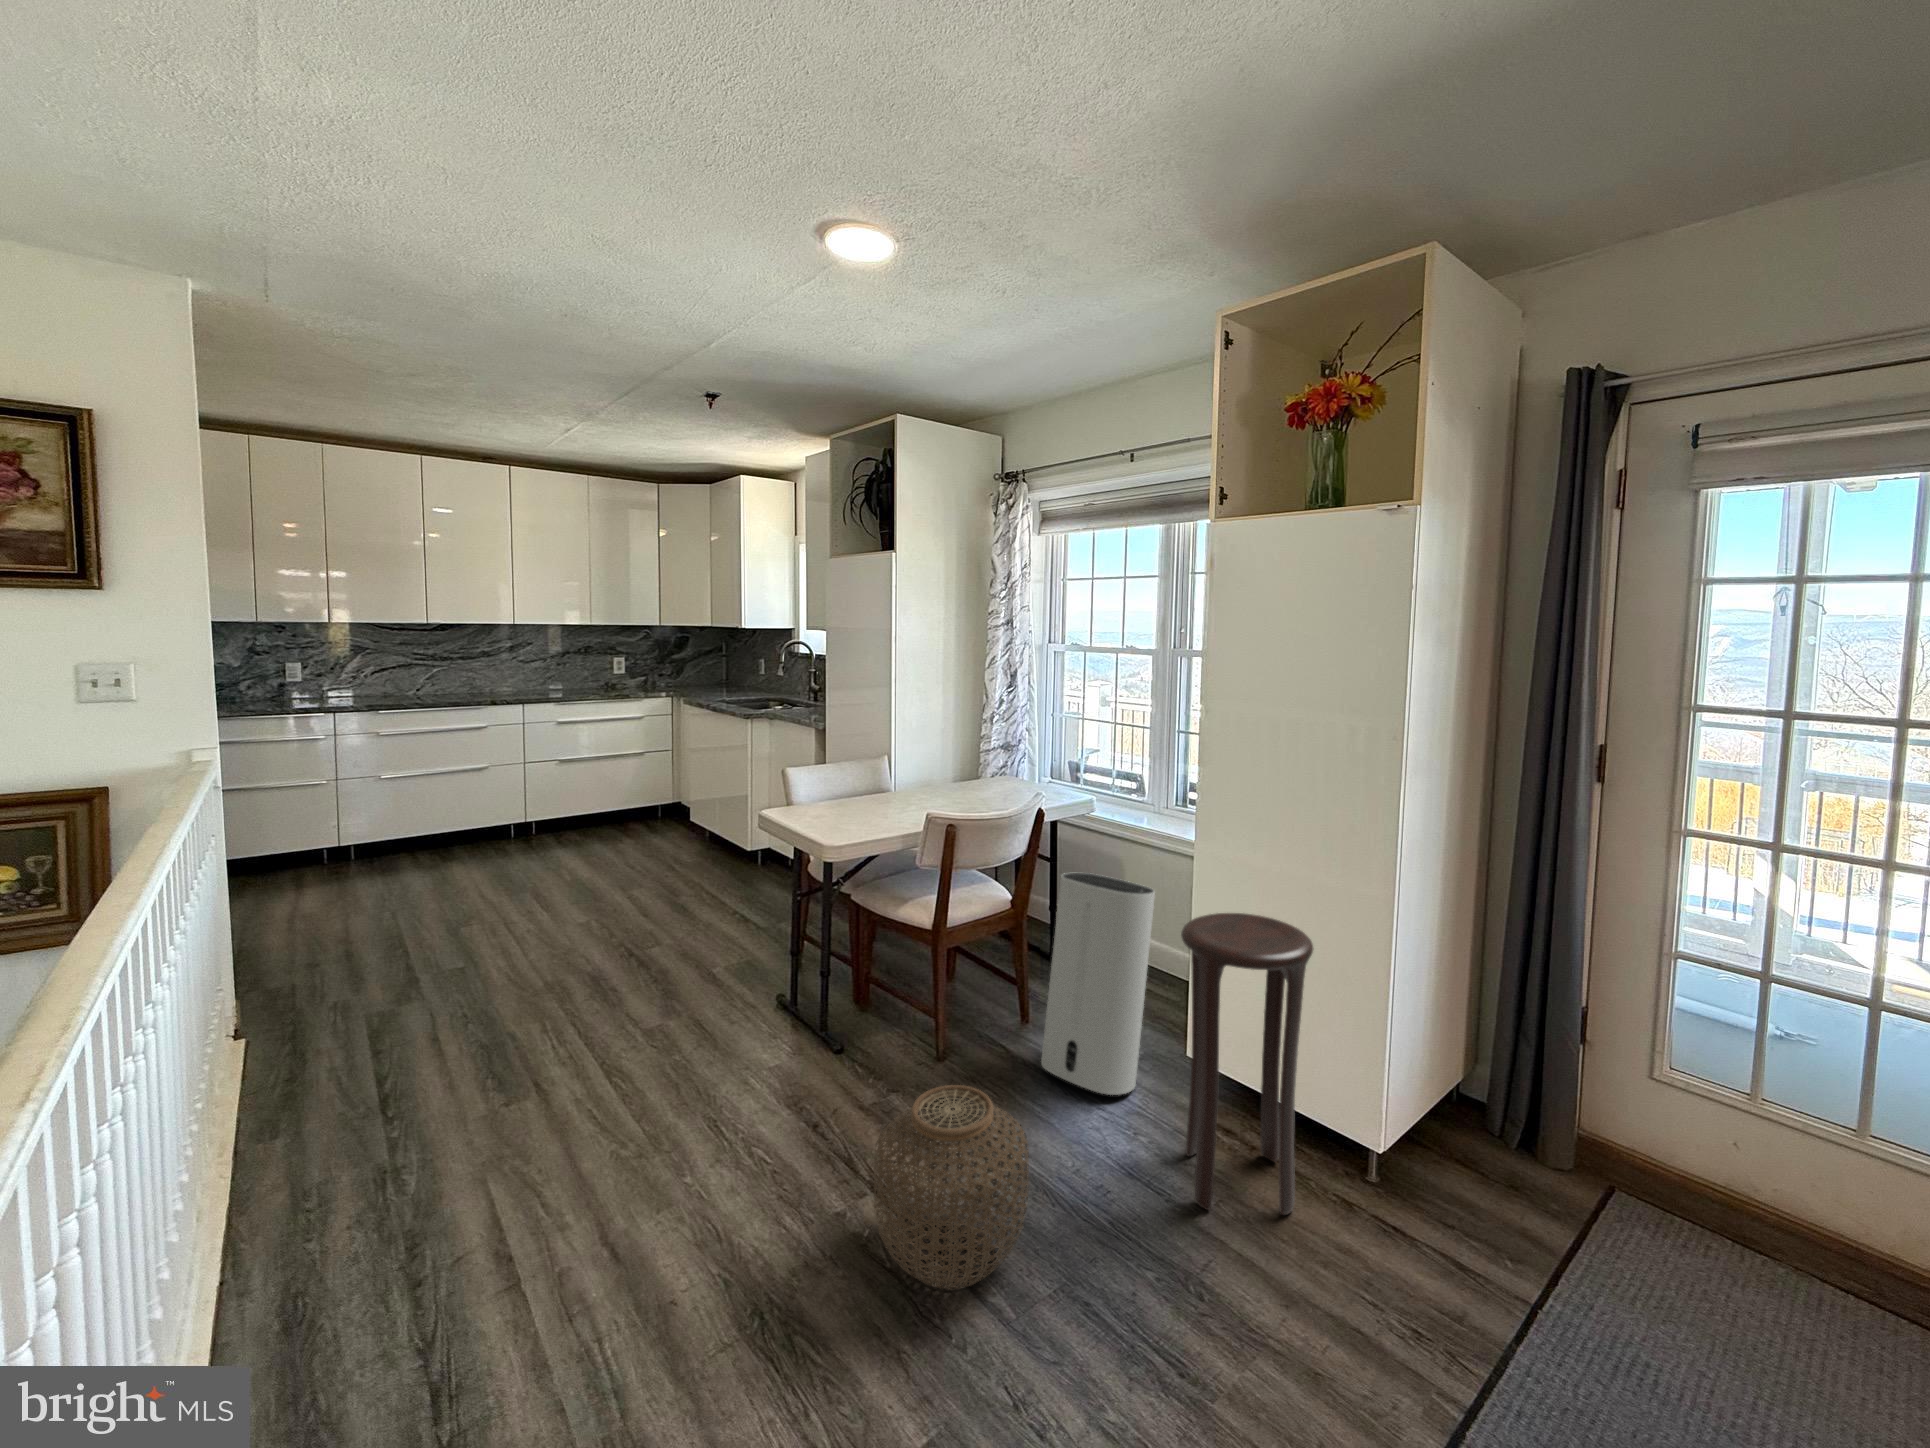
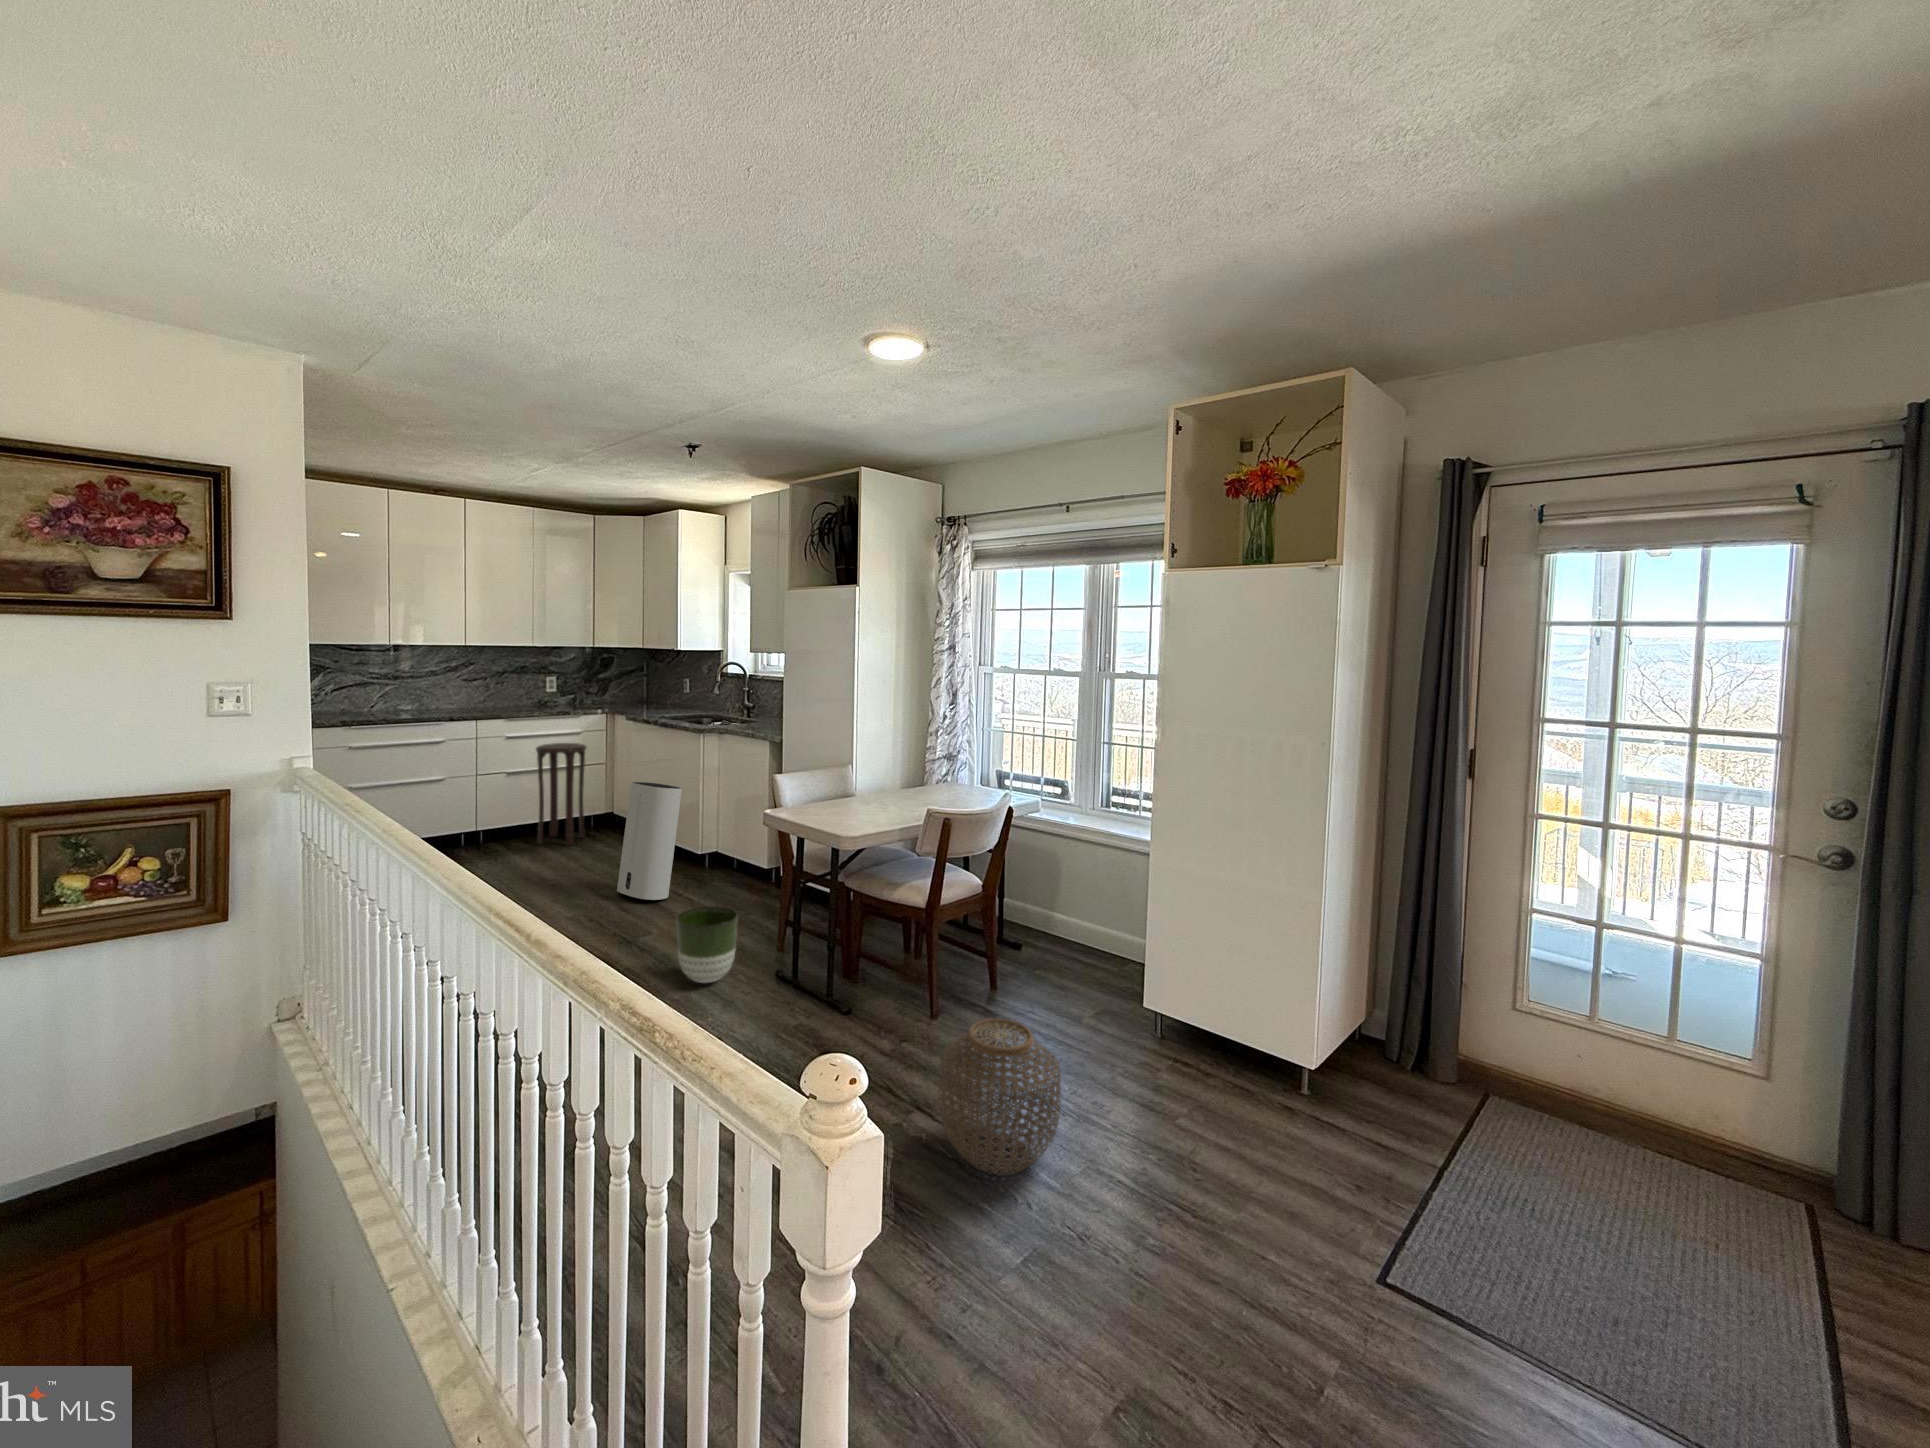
air purifier: present [1041,873,1155,1095] -> present [617,782,682,900]
stool: present [1181,913,1314,1215] -> present [536,743,587,845]
planter: none [661,920,734,1009] -> present [677,906,738,983]

